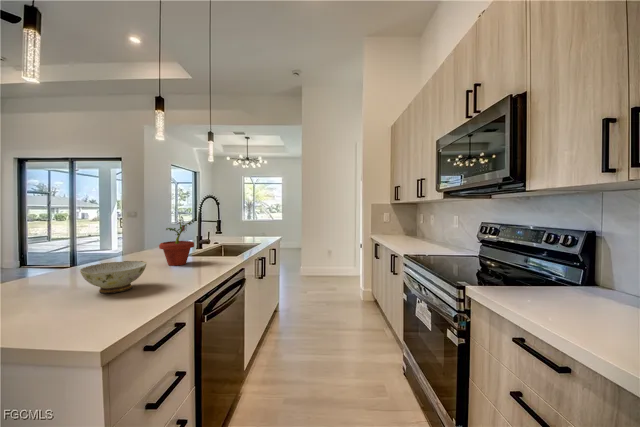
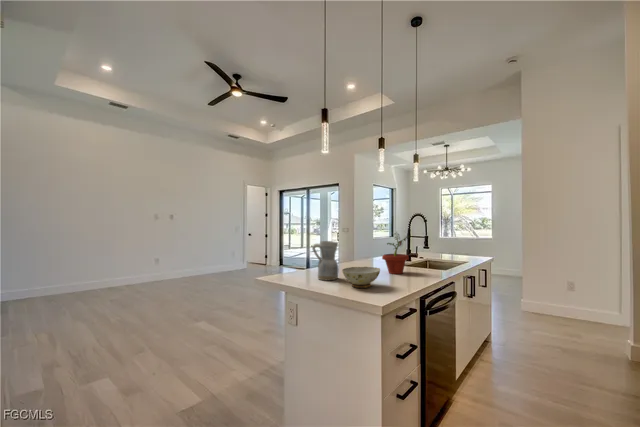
ceramic pitcher: none [28,227,82,287] -> present [312,241,339,280]

